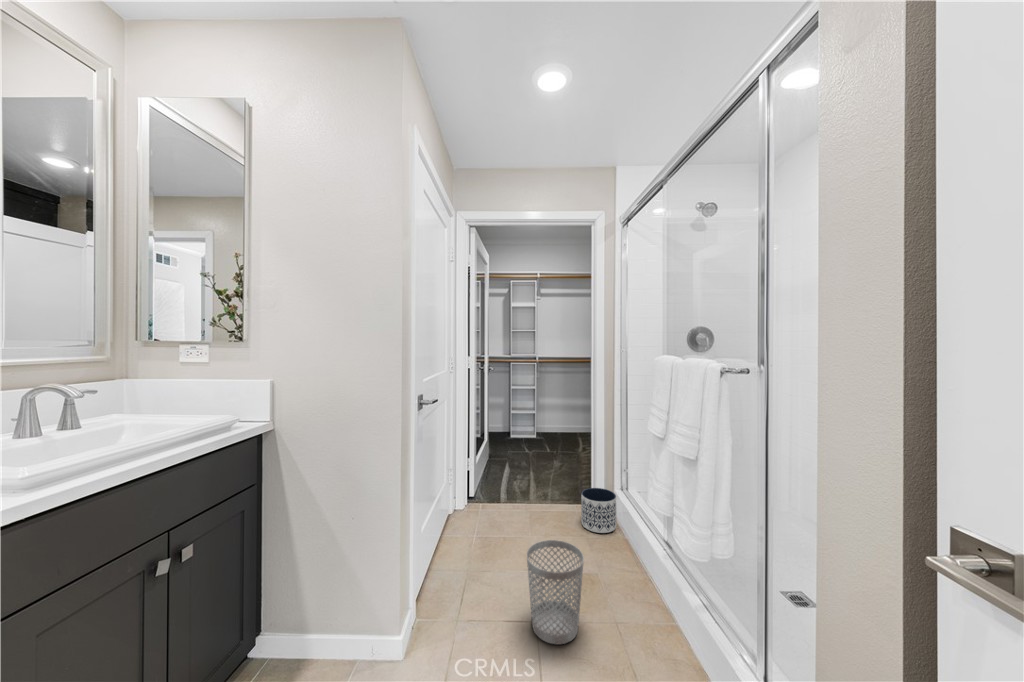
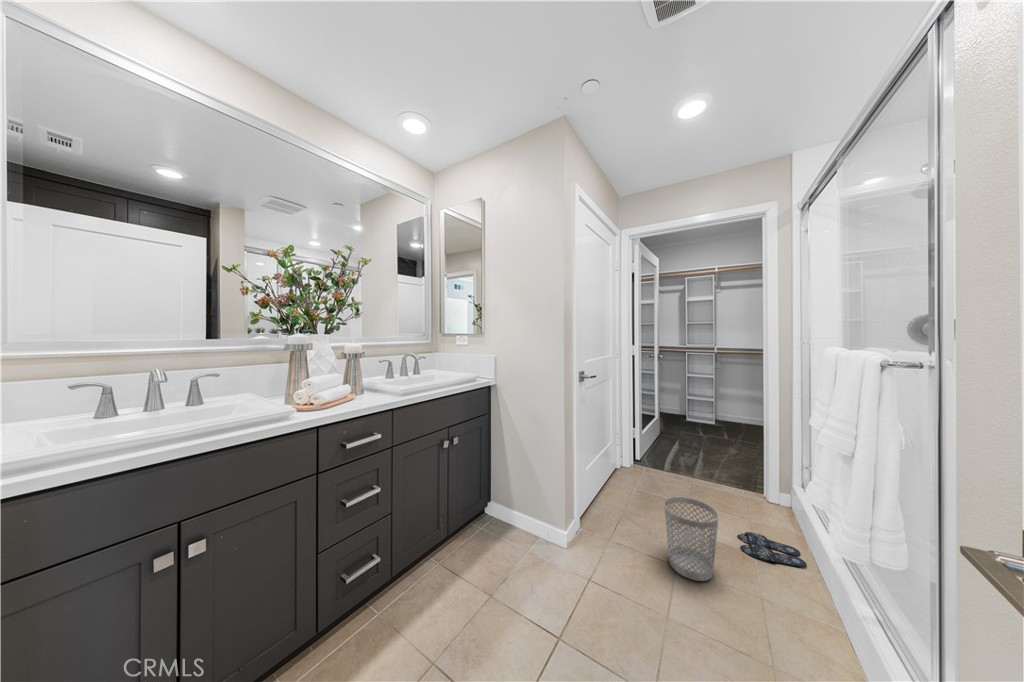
planter: present [581,488,616,533] -> none [744,474,786,519]
slippers: none [586,555,645,586] -> present [737,532,807,567]

